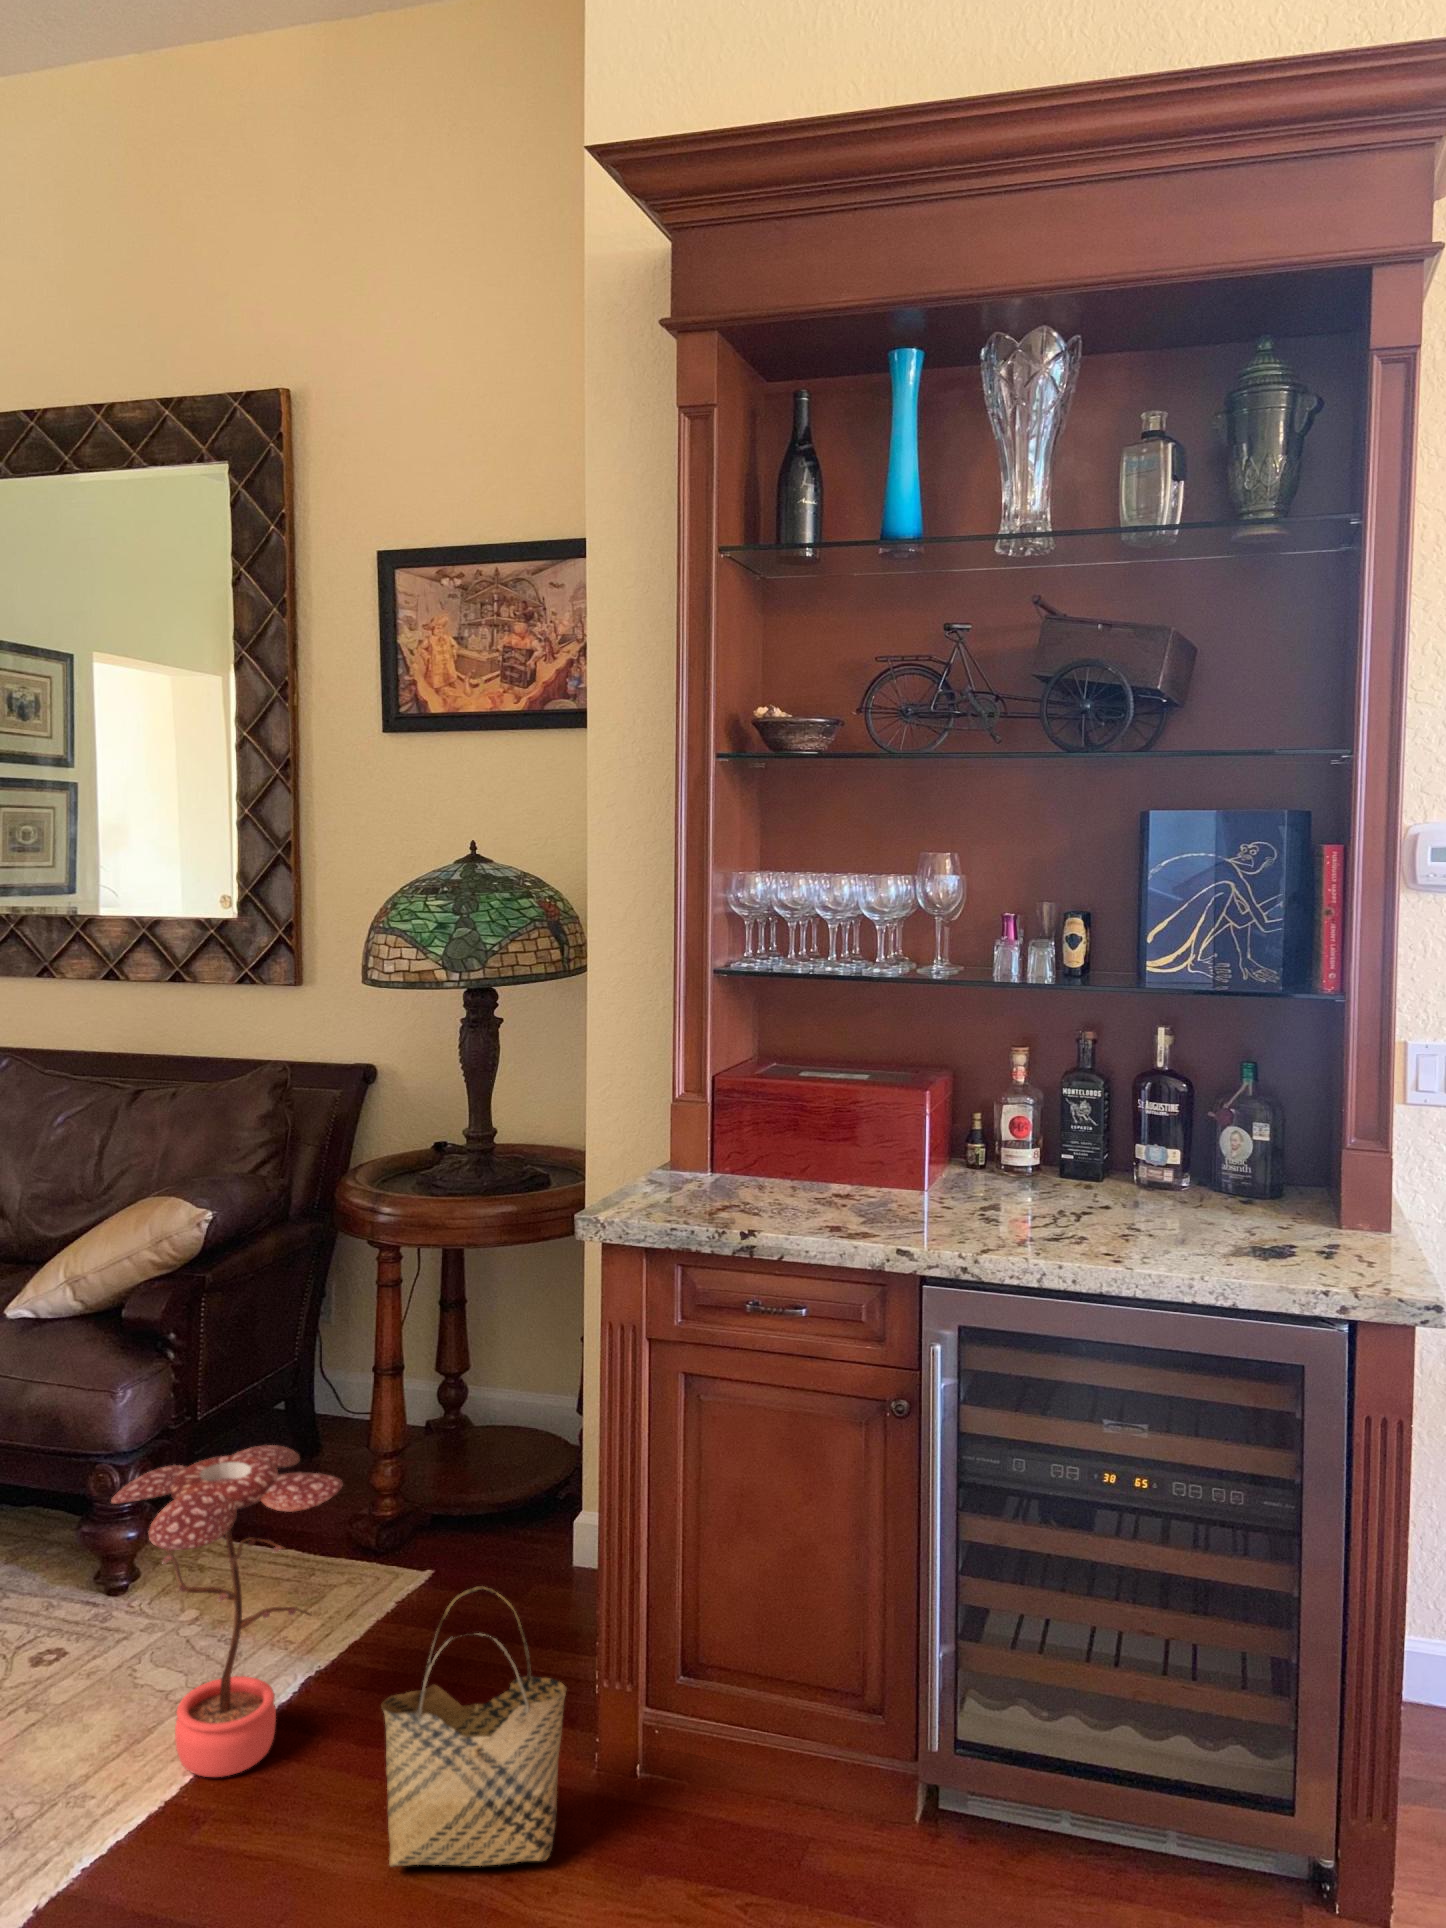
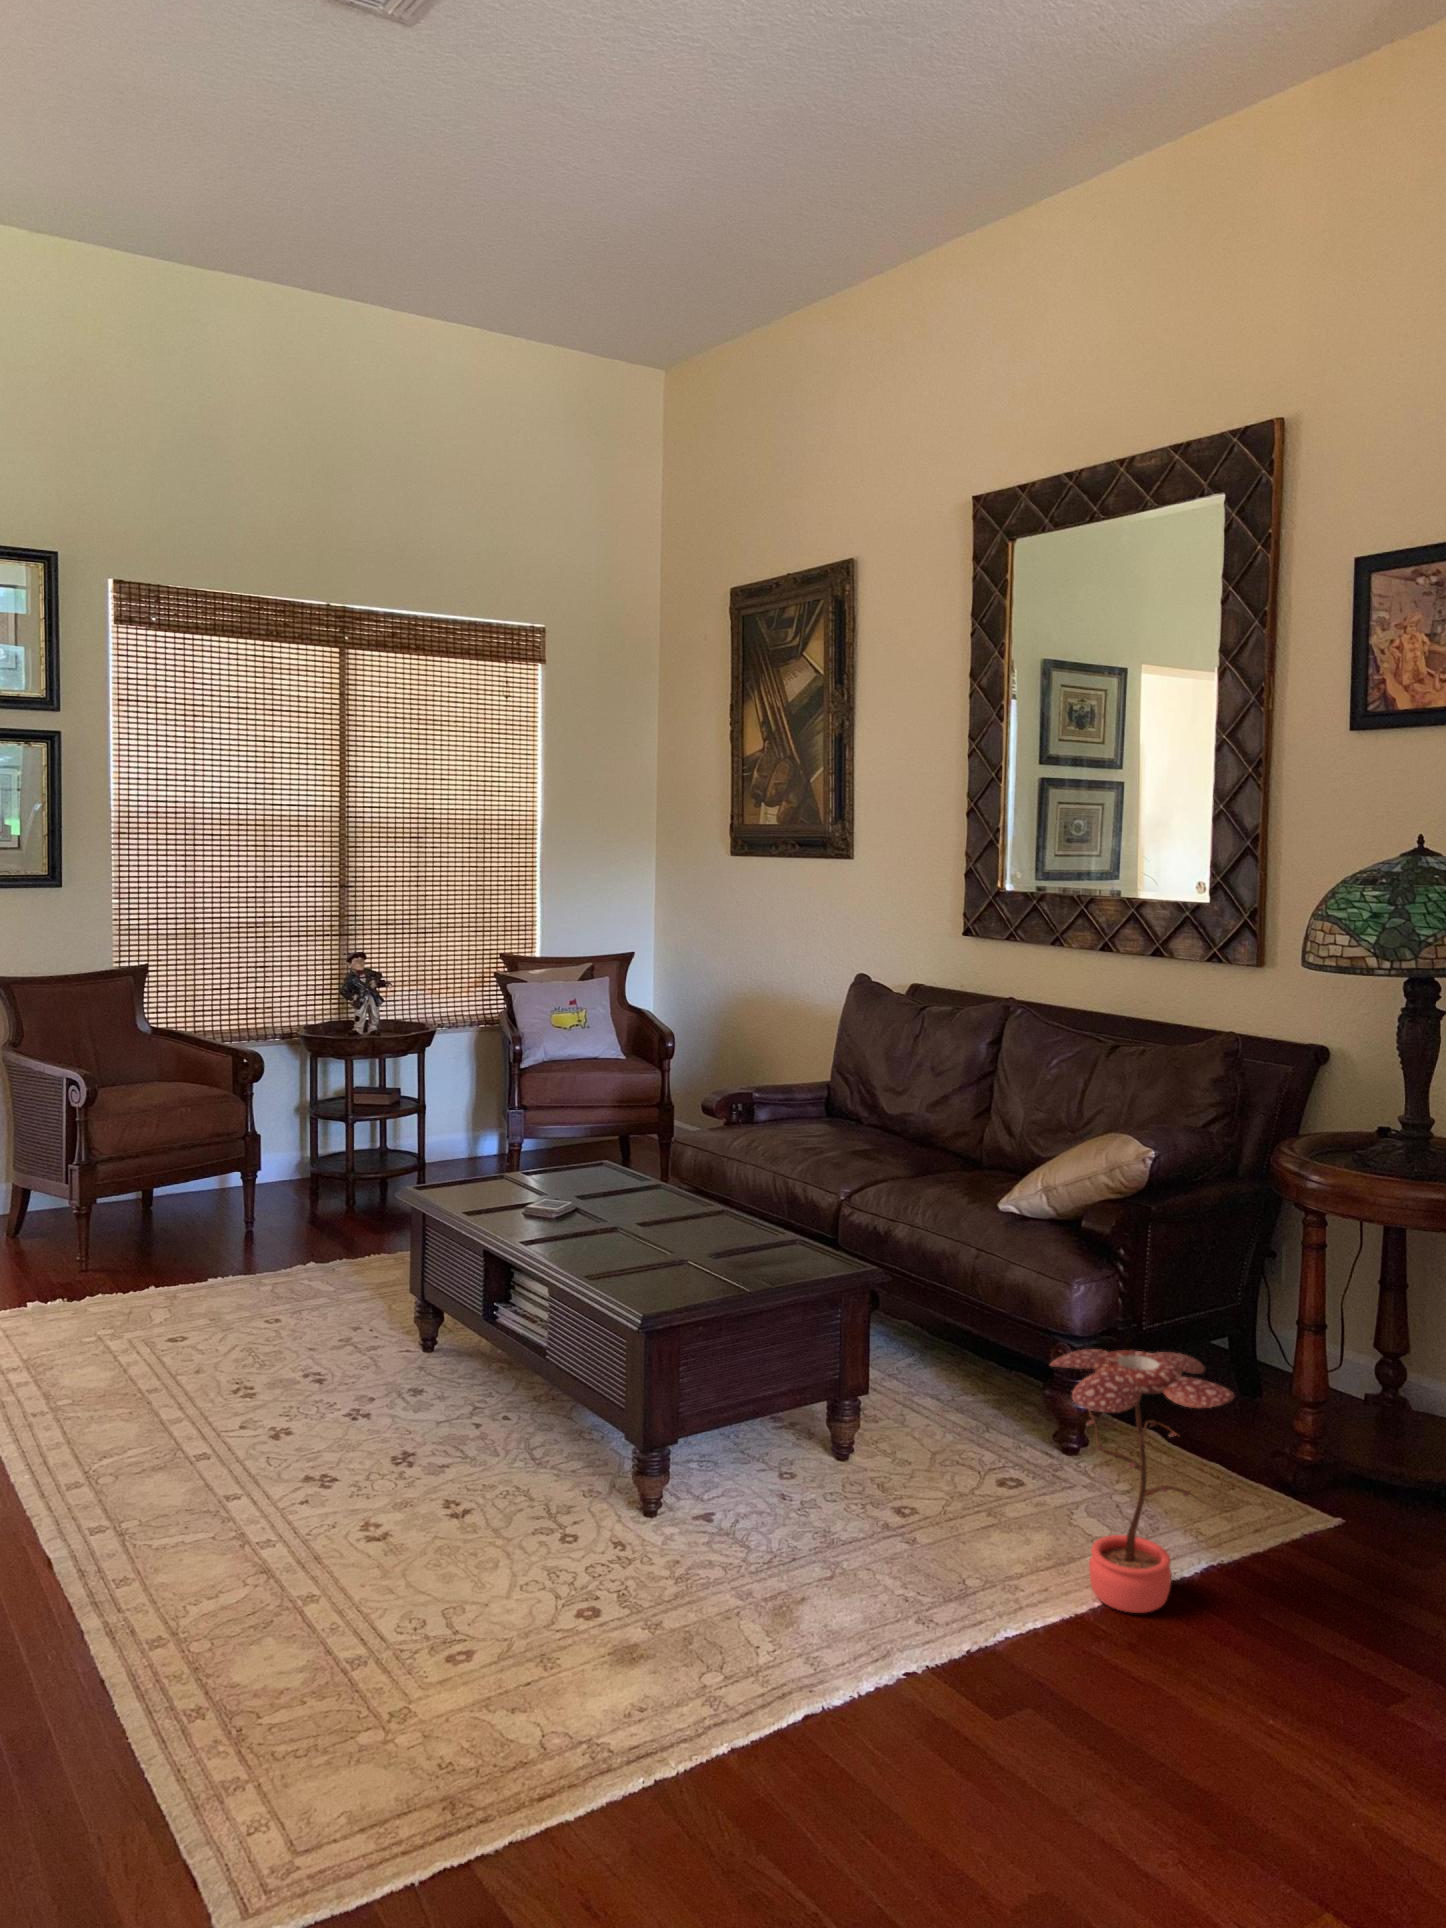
woven basket: present [381,1586,566,1867] -> none [1243,1511,1419,1773]

